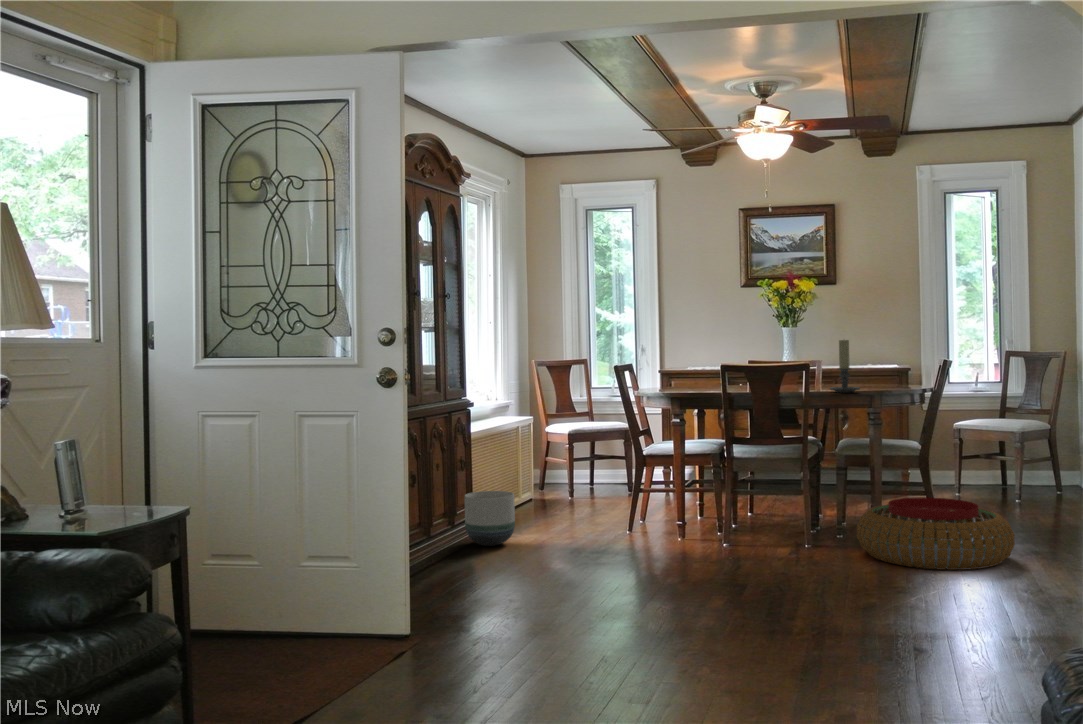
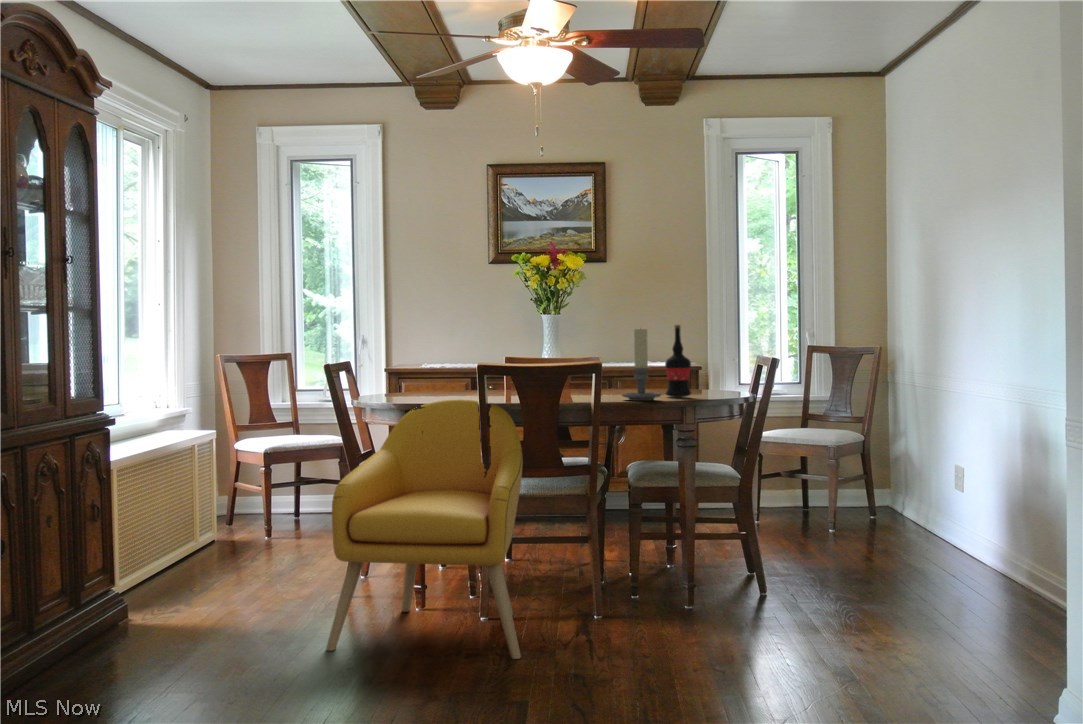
wine bottle: none [868,336,889,391] -> present [665,325,691,397]
armchair: none [619,391,753,564] -> present [326,399,523,659]
planter: present [465,491,515,546] -> none [73,559,161,651]
pouf: present [857,497,1015,570] -> none [661,540,863,648]

